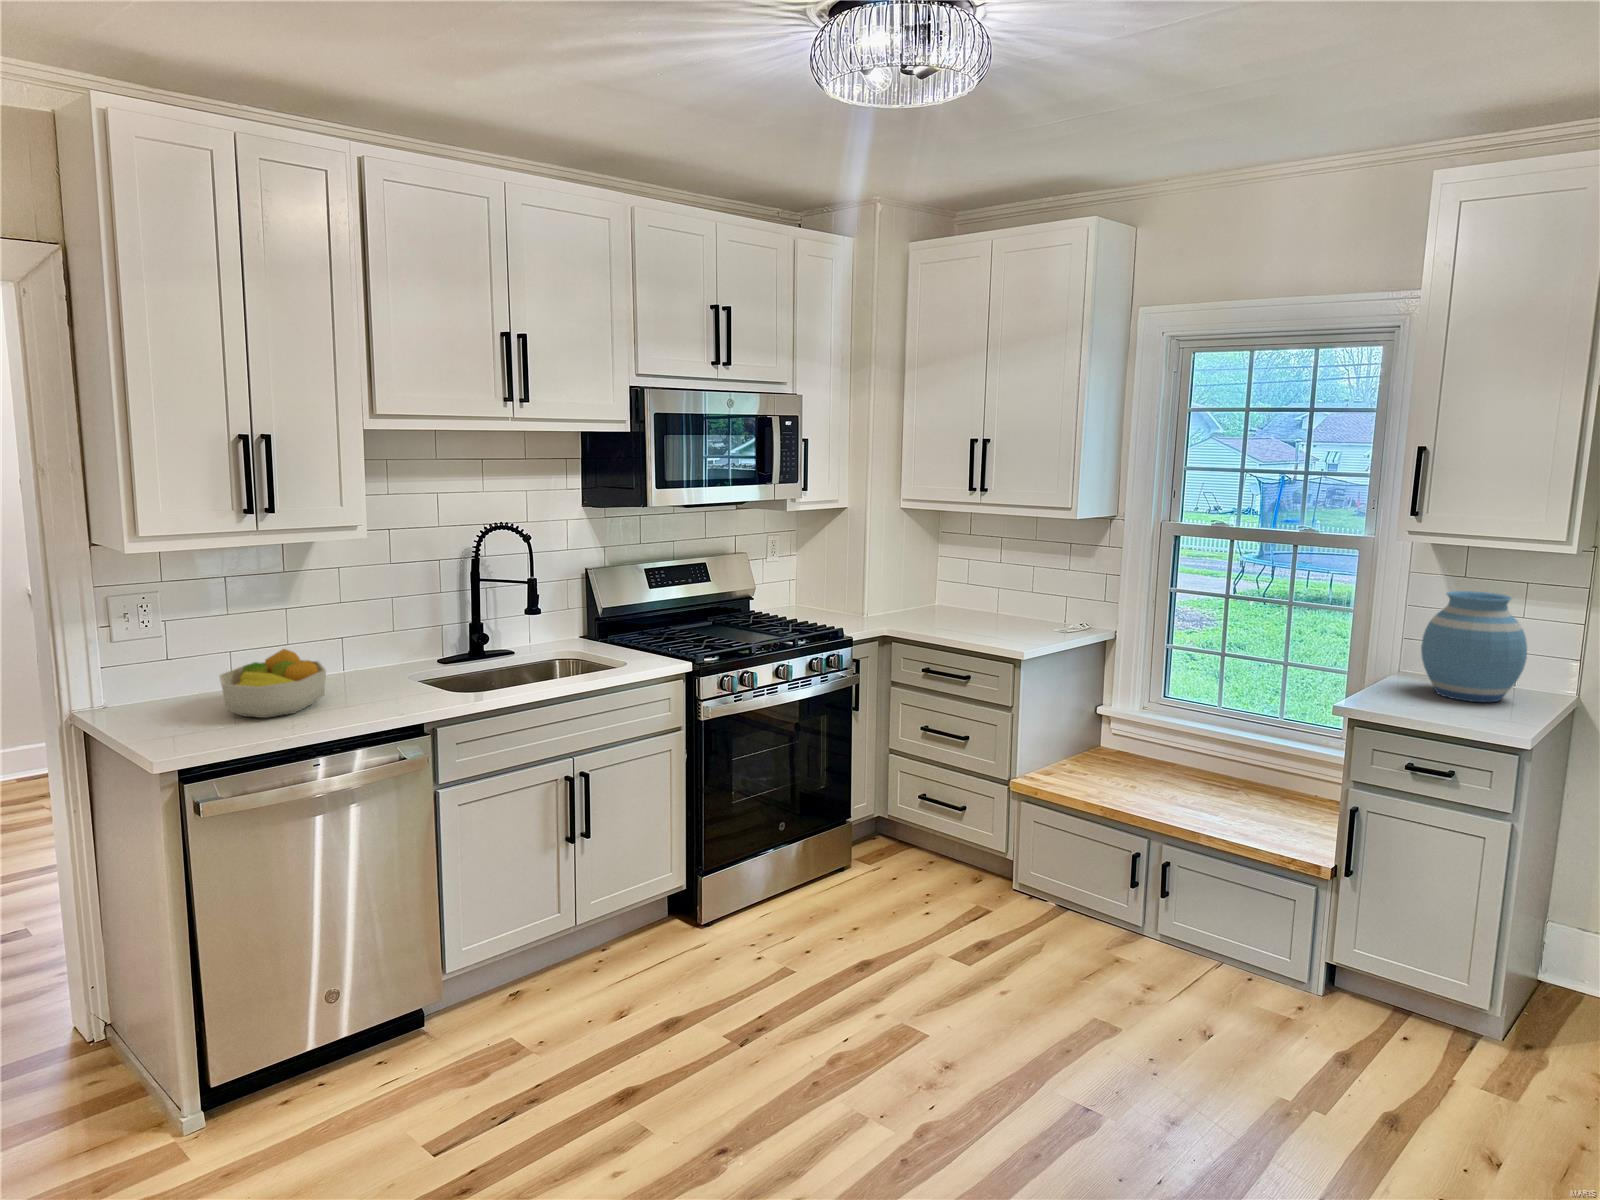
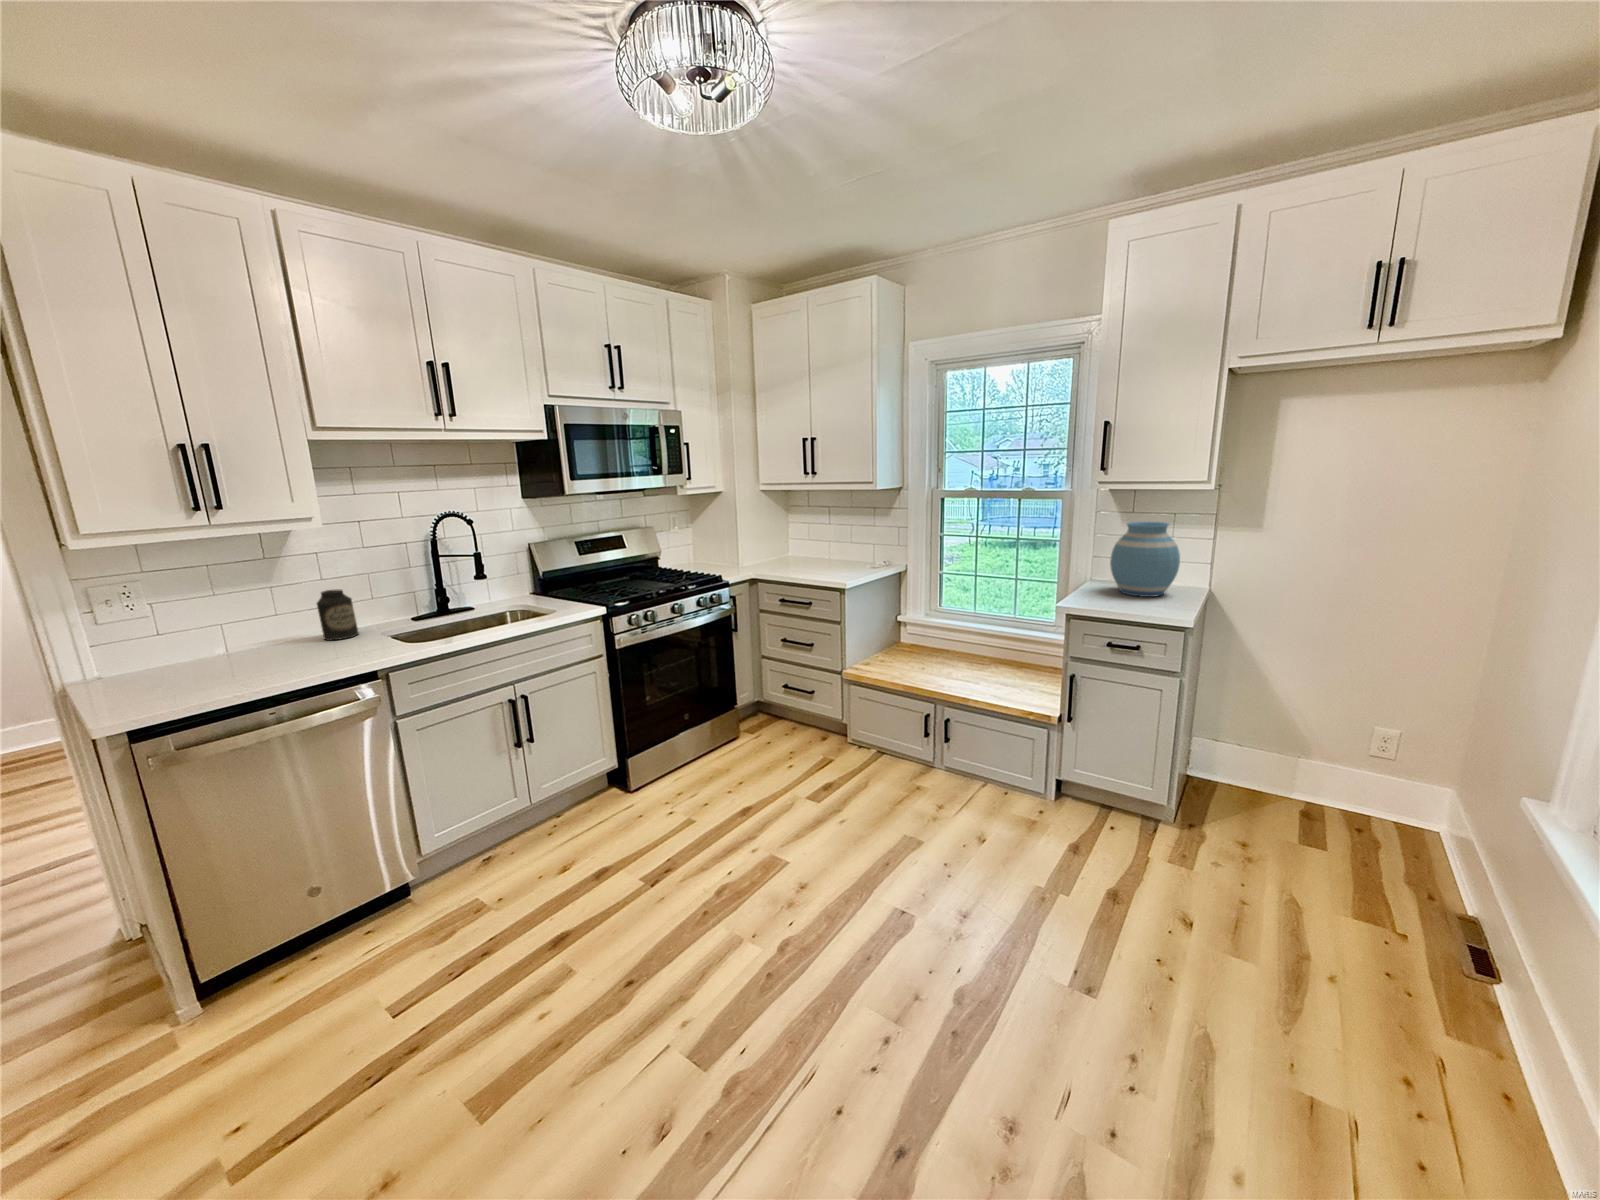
canister: none [347,616,389,681] -> present [317,590,359,640]
fruit bowl: present [220,649,326,718] -> none [179,620,286,679]

